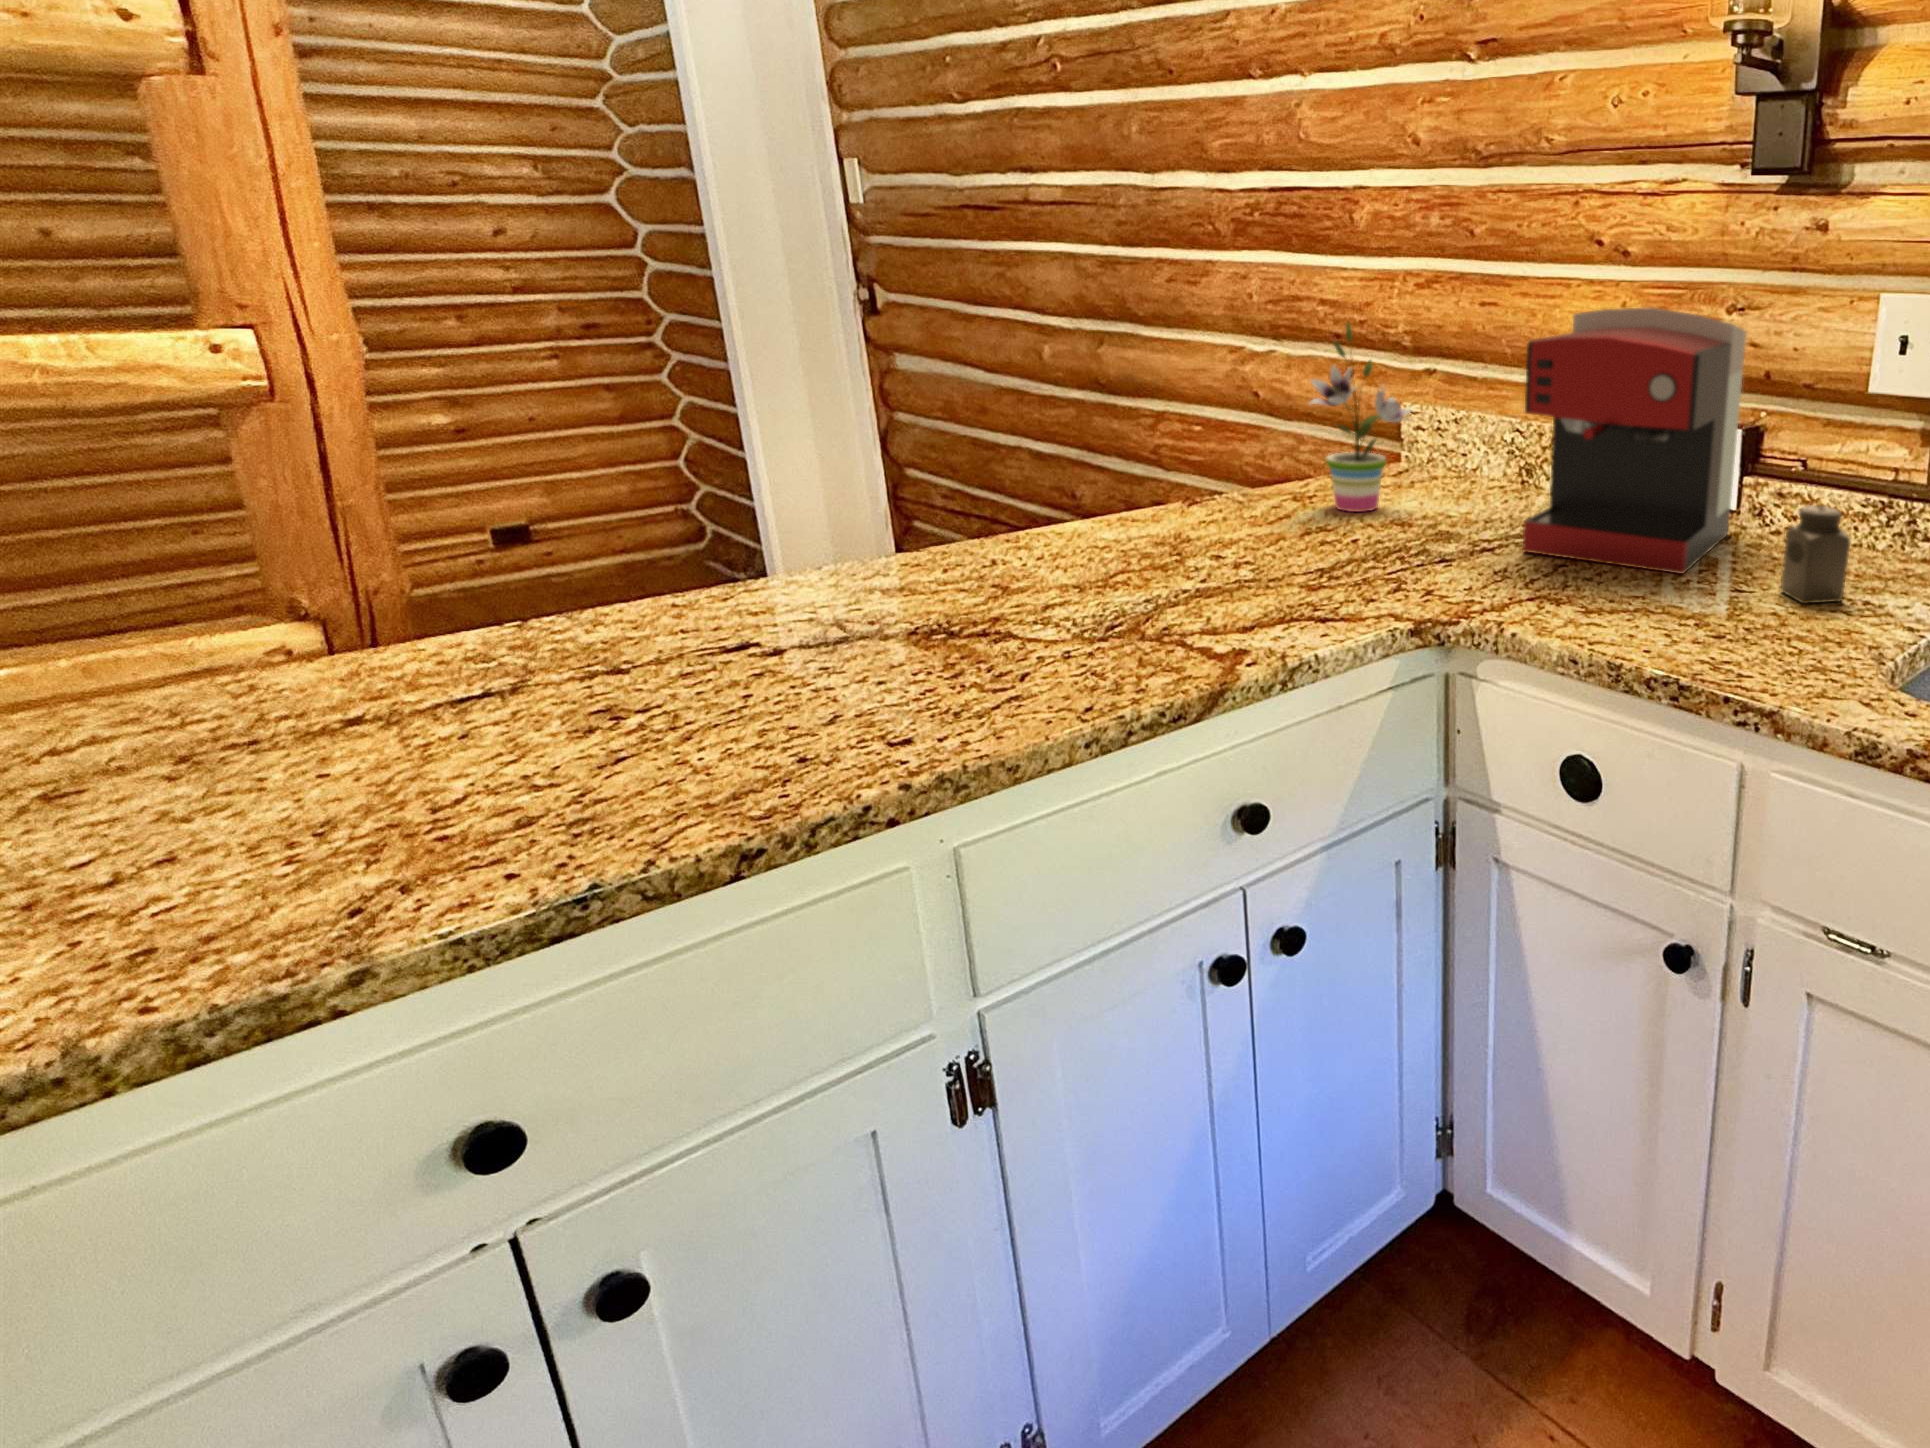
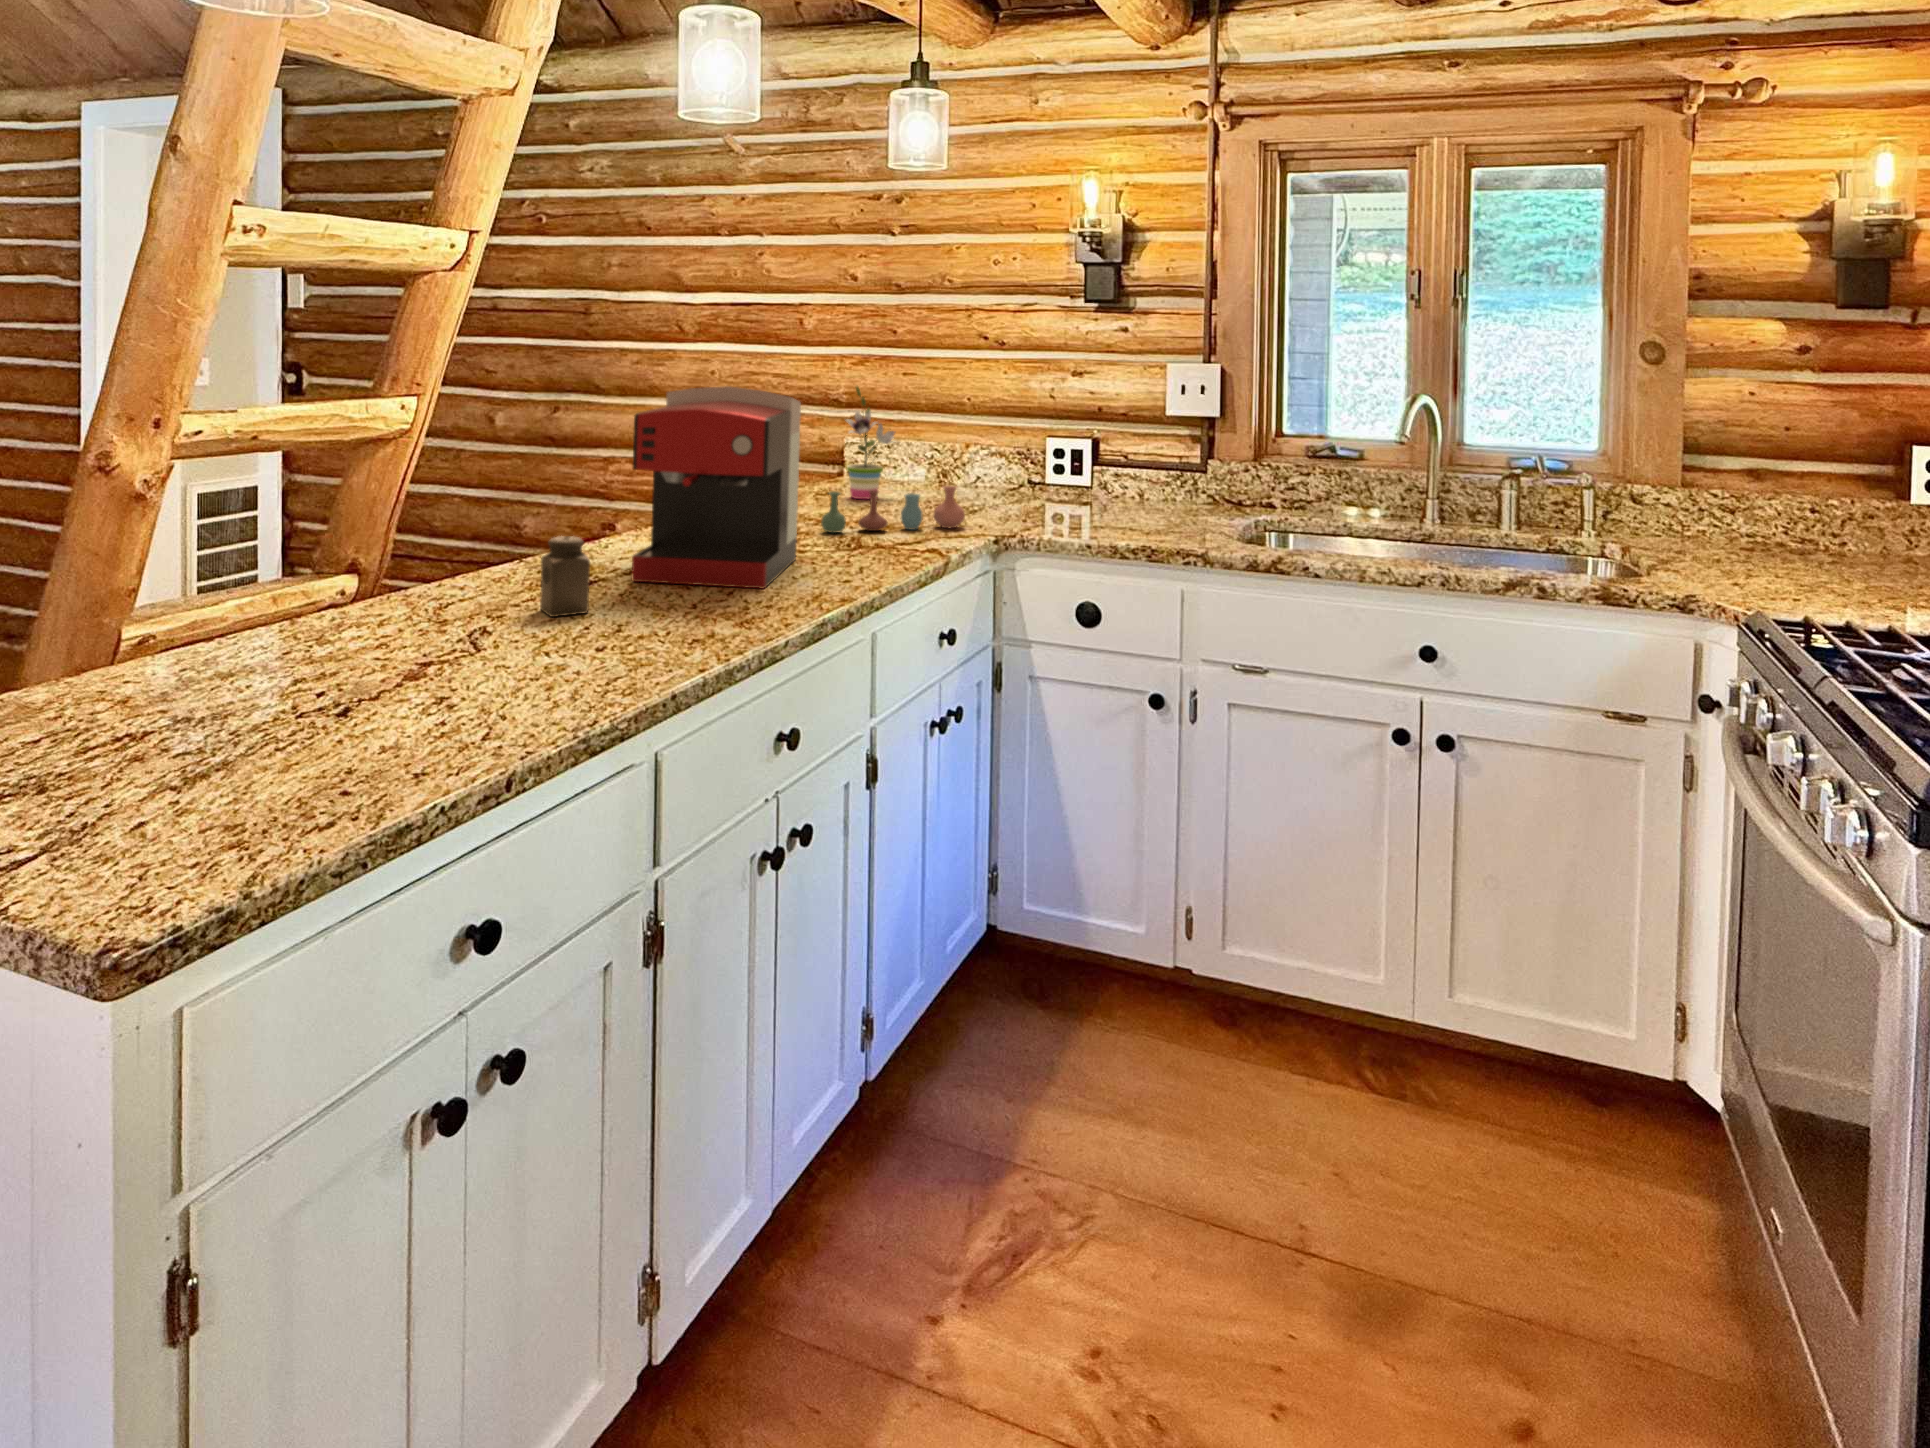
coffee maker: present [1523,307,1746,574] -> present [632,386,801,588]
salt shaker: present [1781,505,1850,603] -> present [540,536,590,617]
vase: none [1137,514,1409,591] -> present [821,486,965,533]

